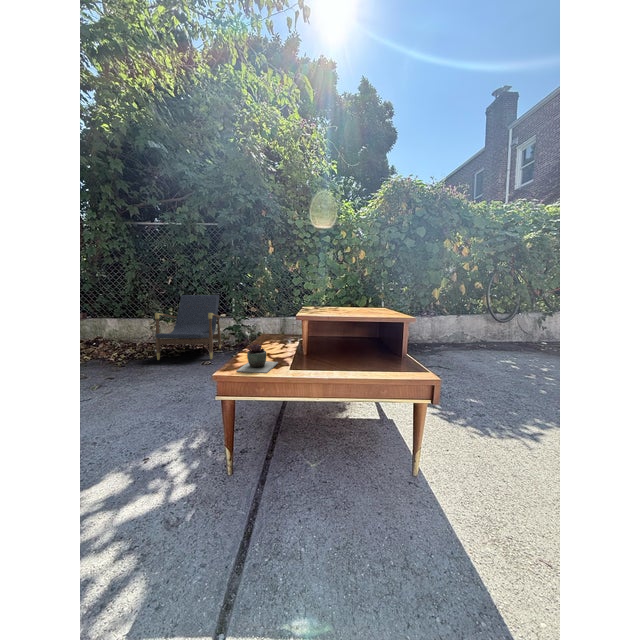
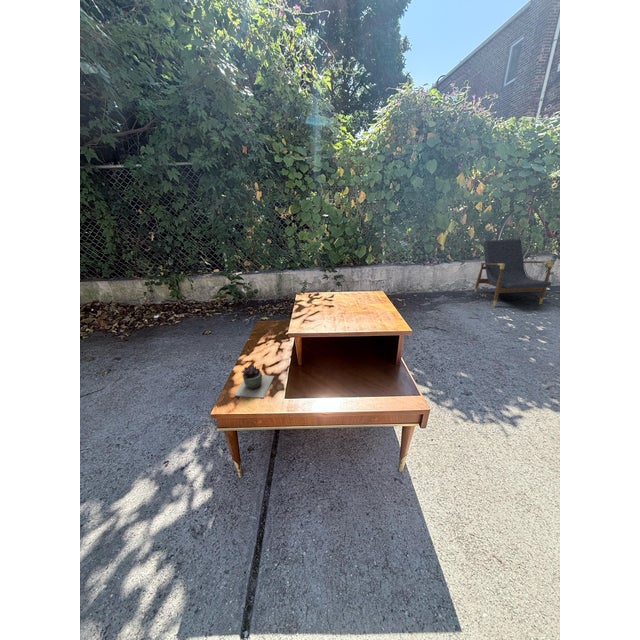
lounge chair: present [155,295,221,360] -> present [475,239,553,307]

